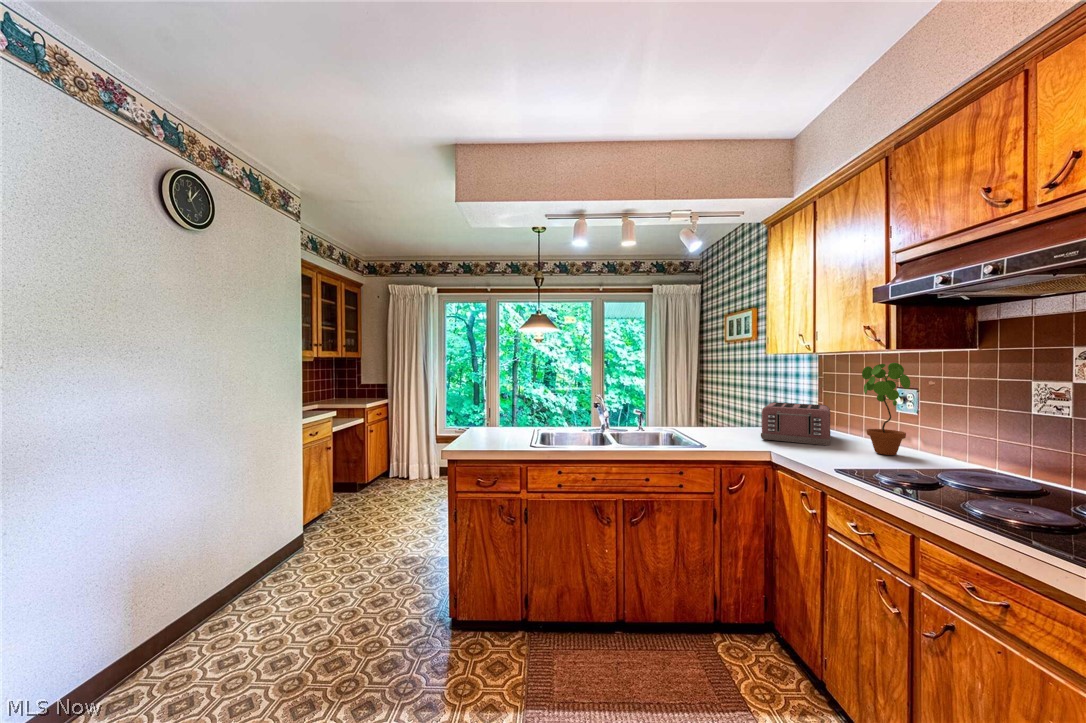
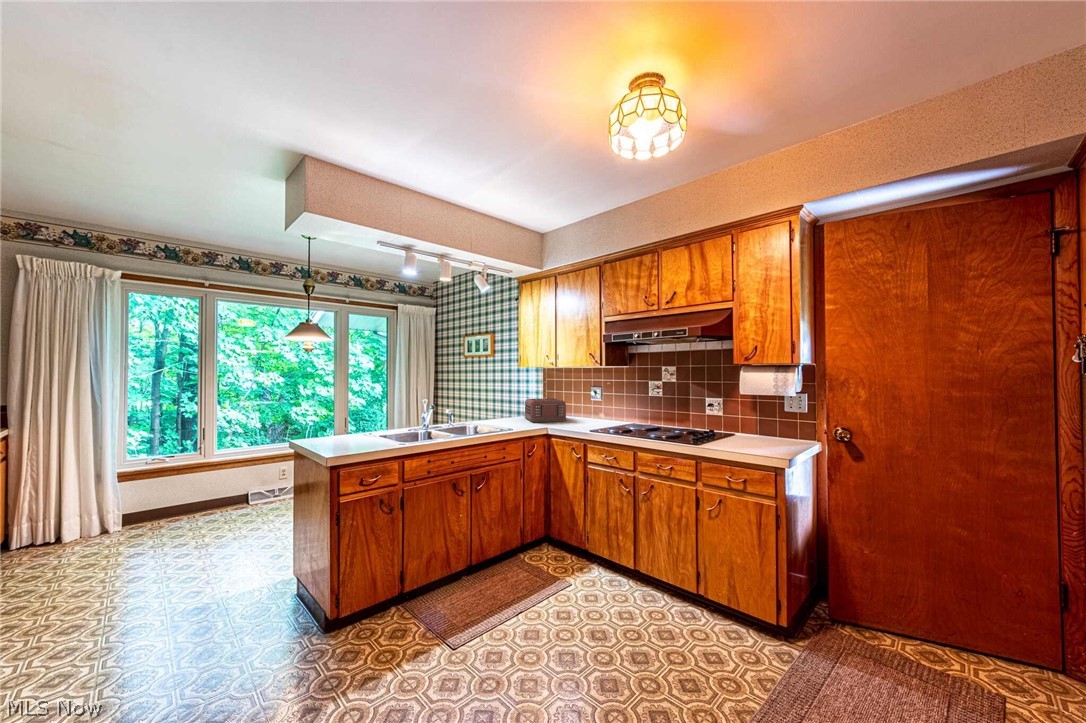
potted plant: present [862,363,910,455] -> none [583,373,604,422]

